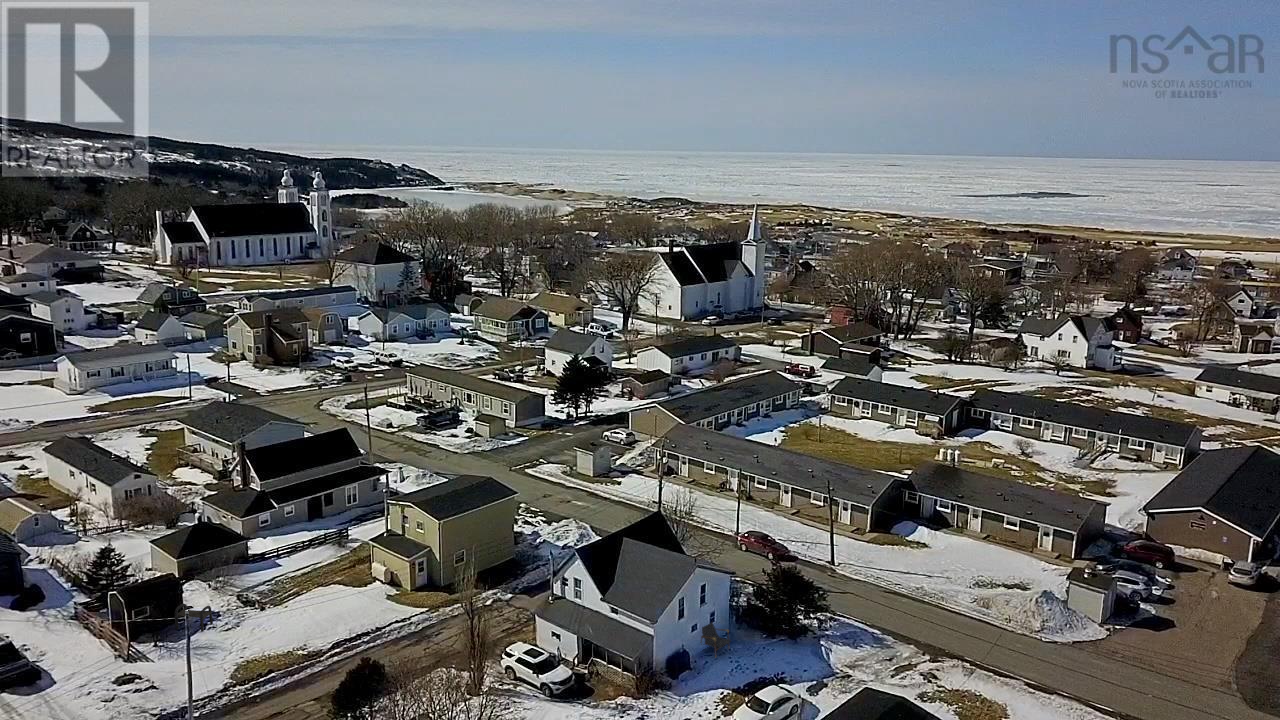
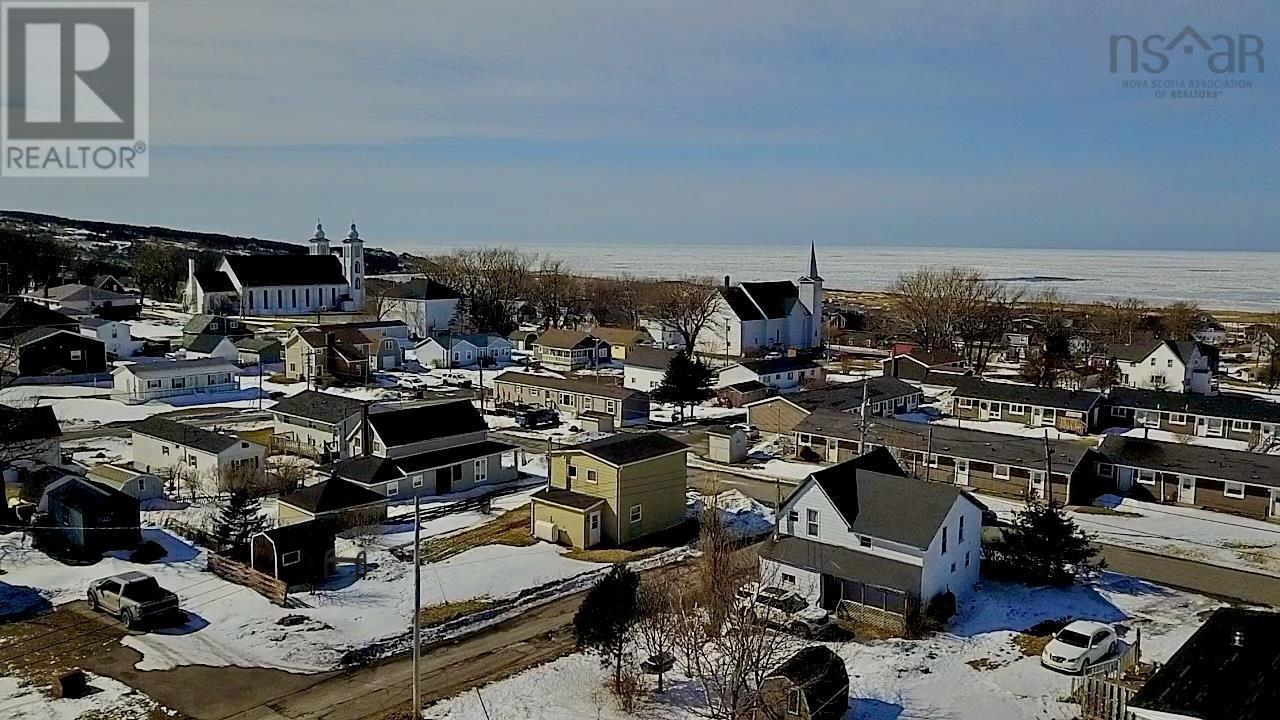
lounge chair: present [700,622,731,656] -> none [962,559,1001,602]

